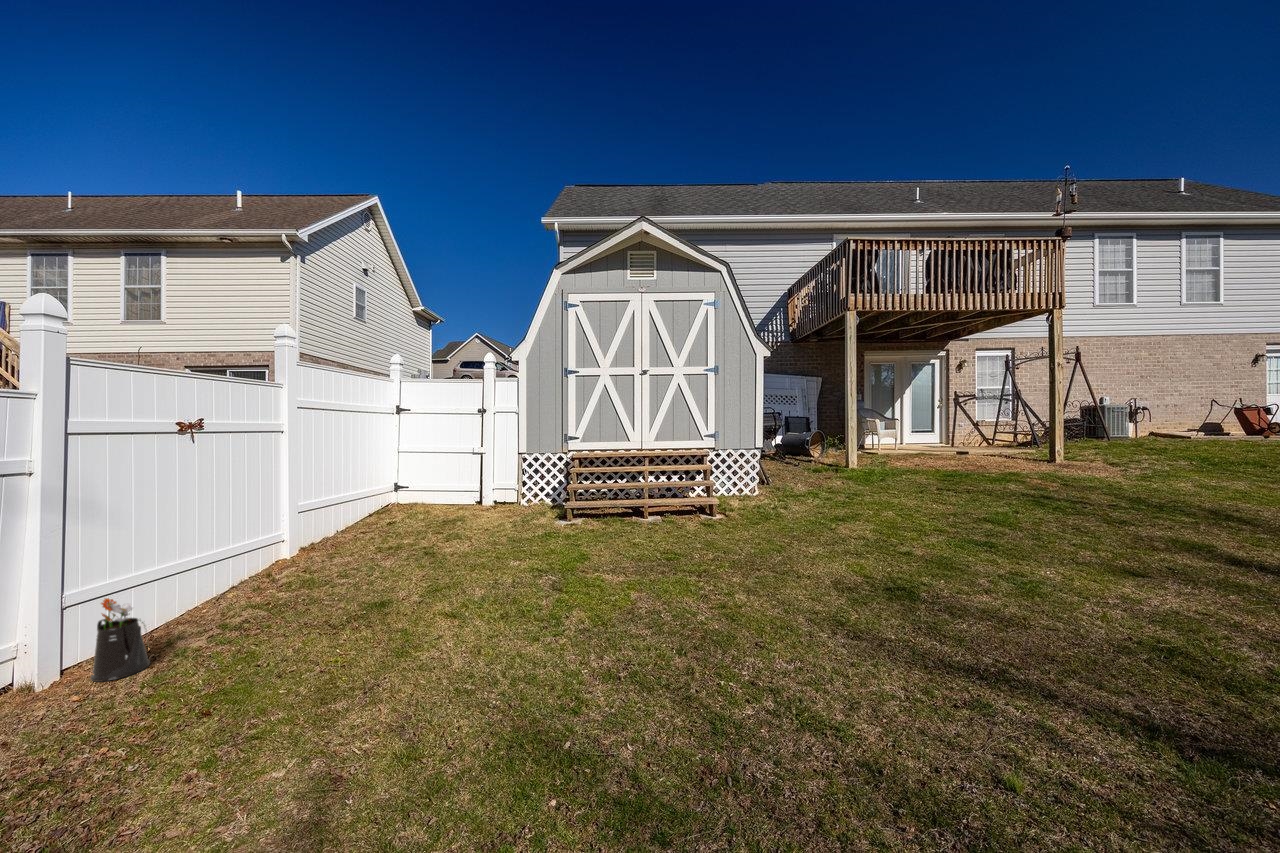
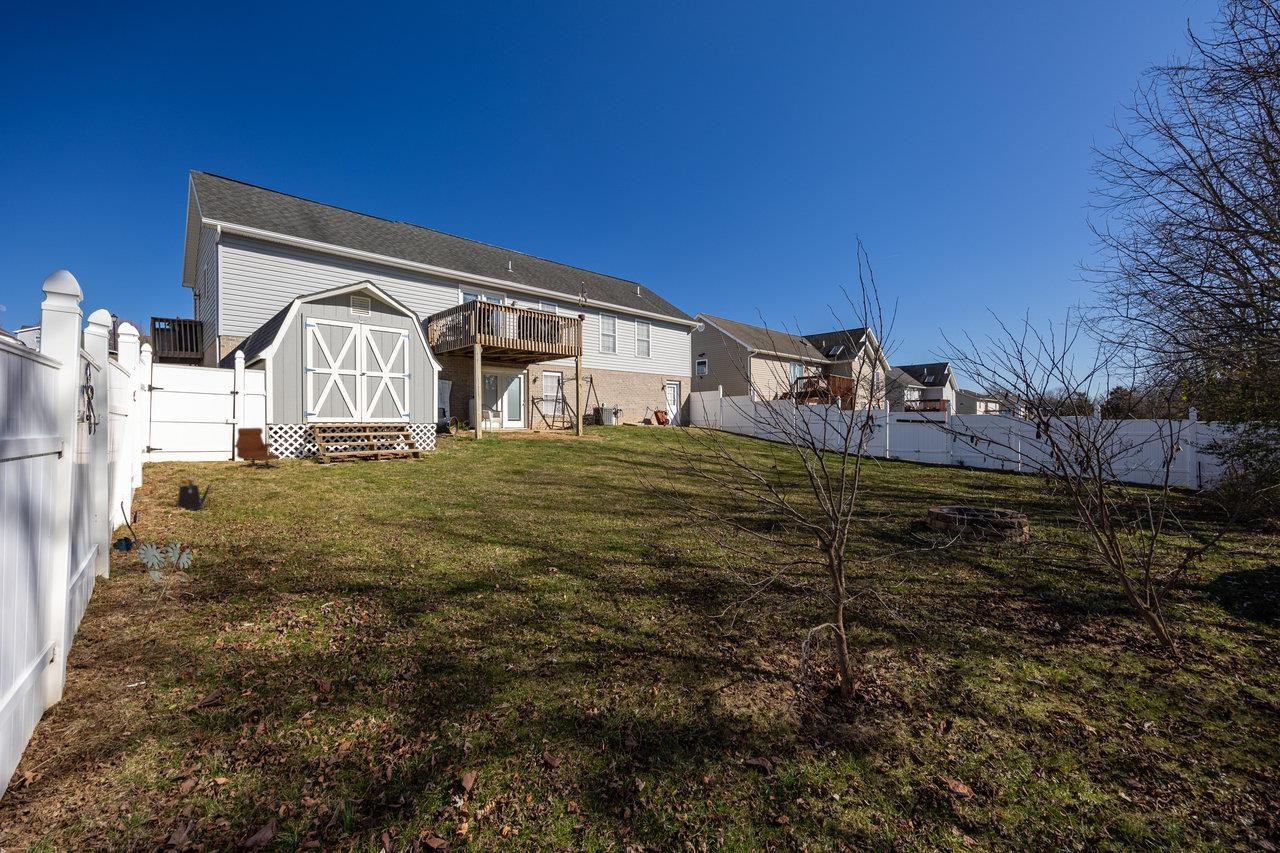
lounge chair: none [469,459,517,524] -> present [234,428,279,468]

